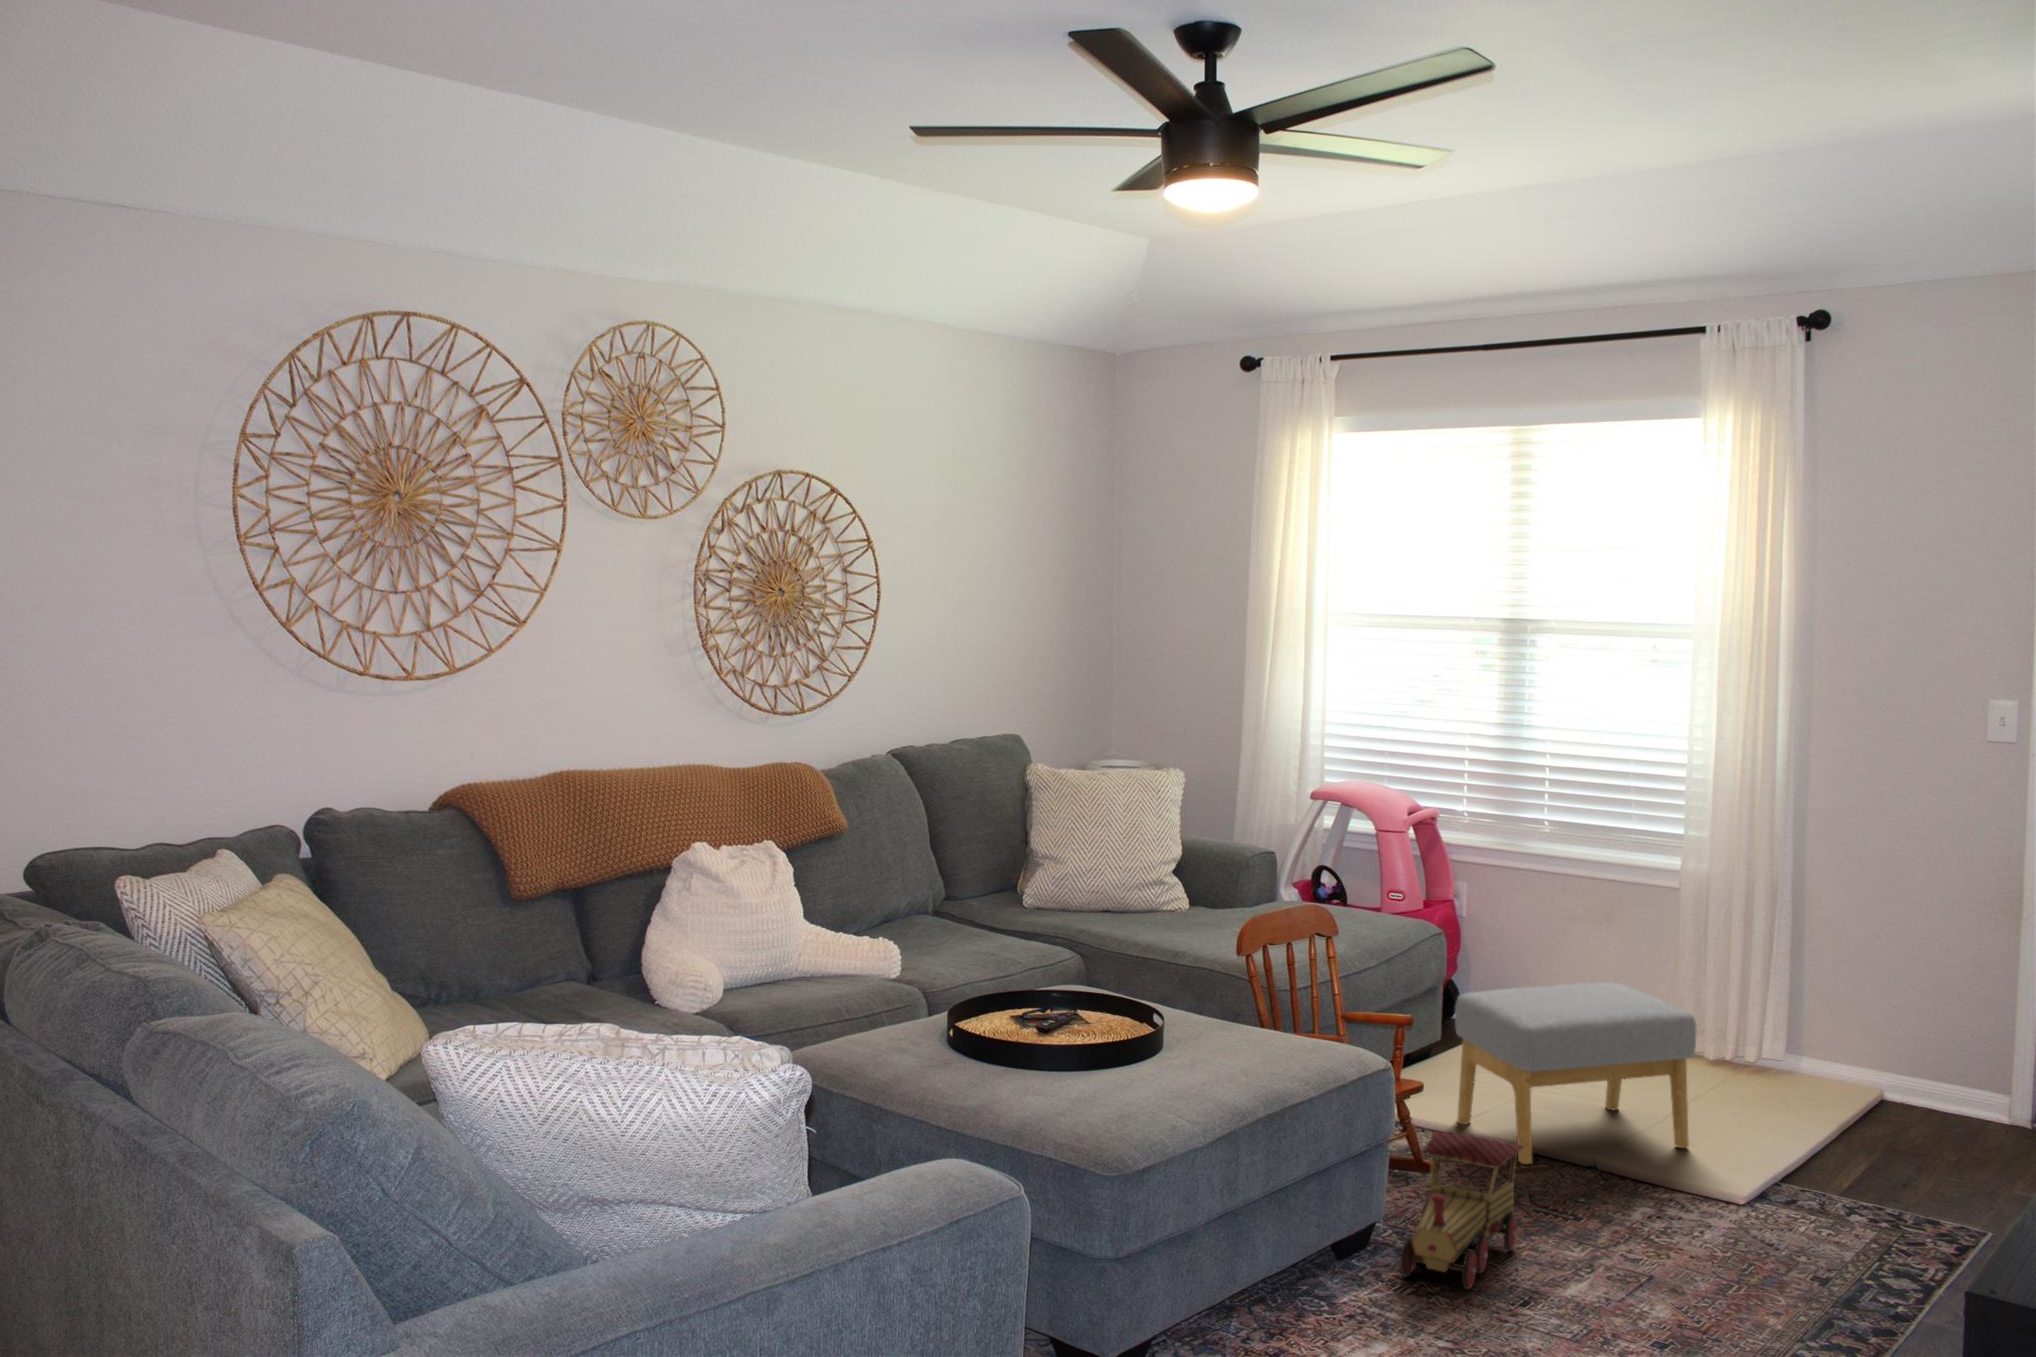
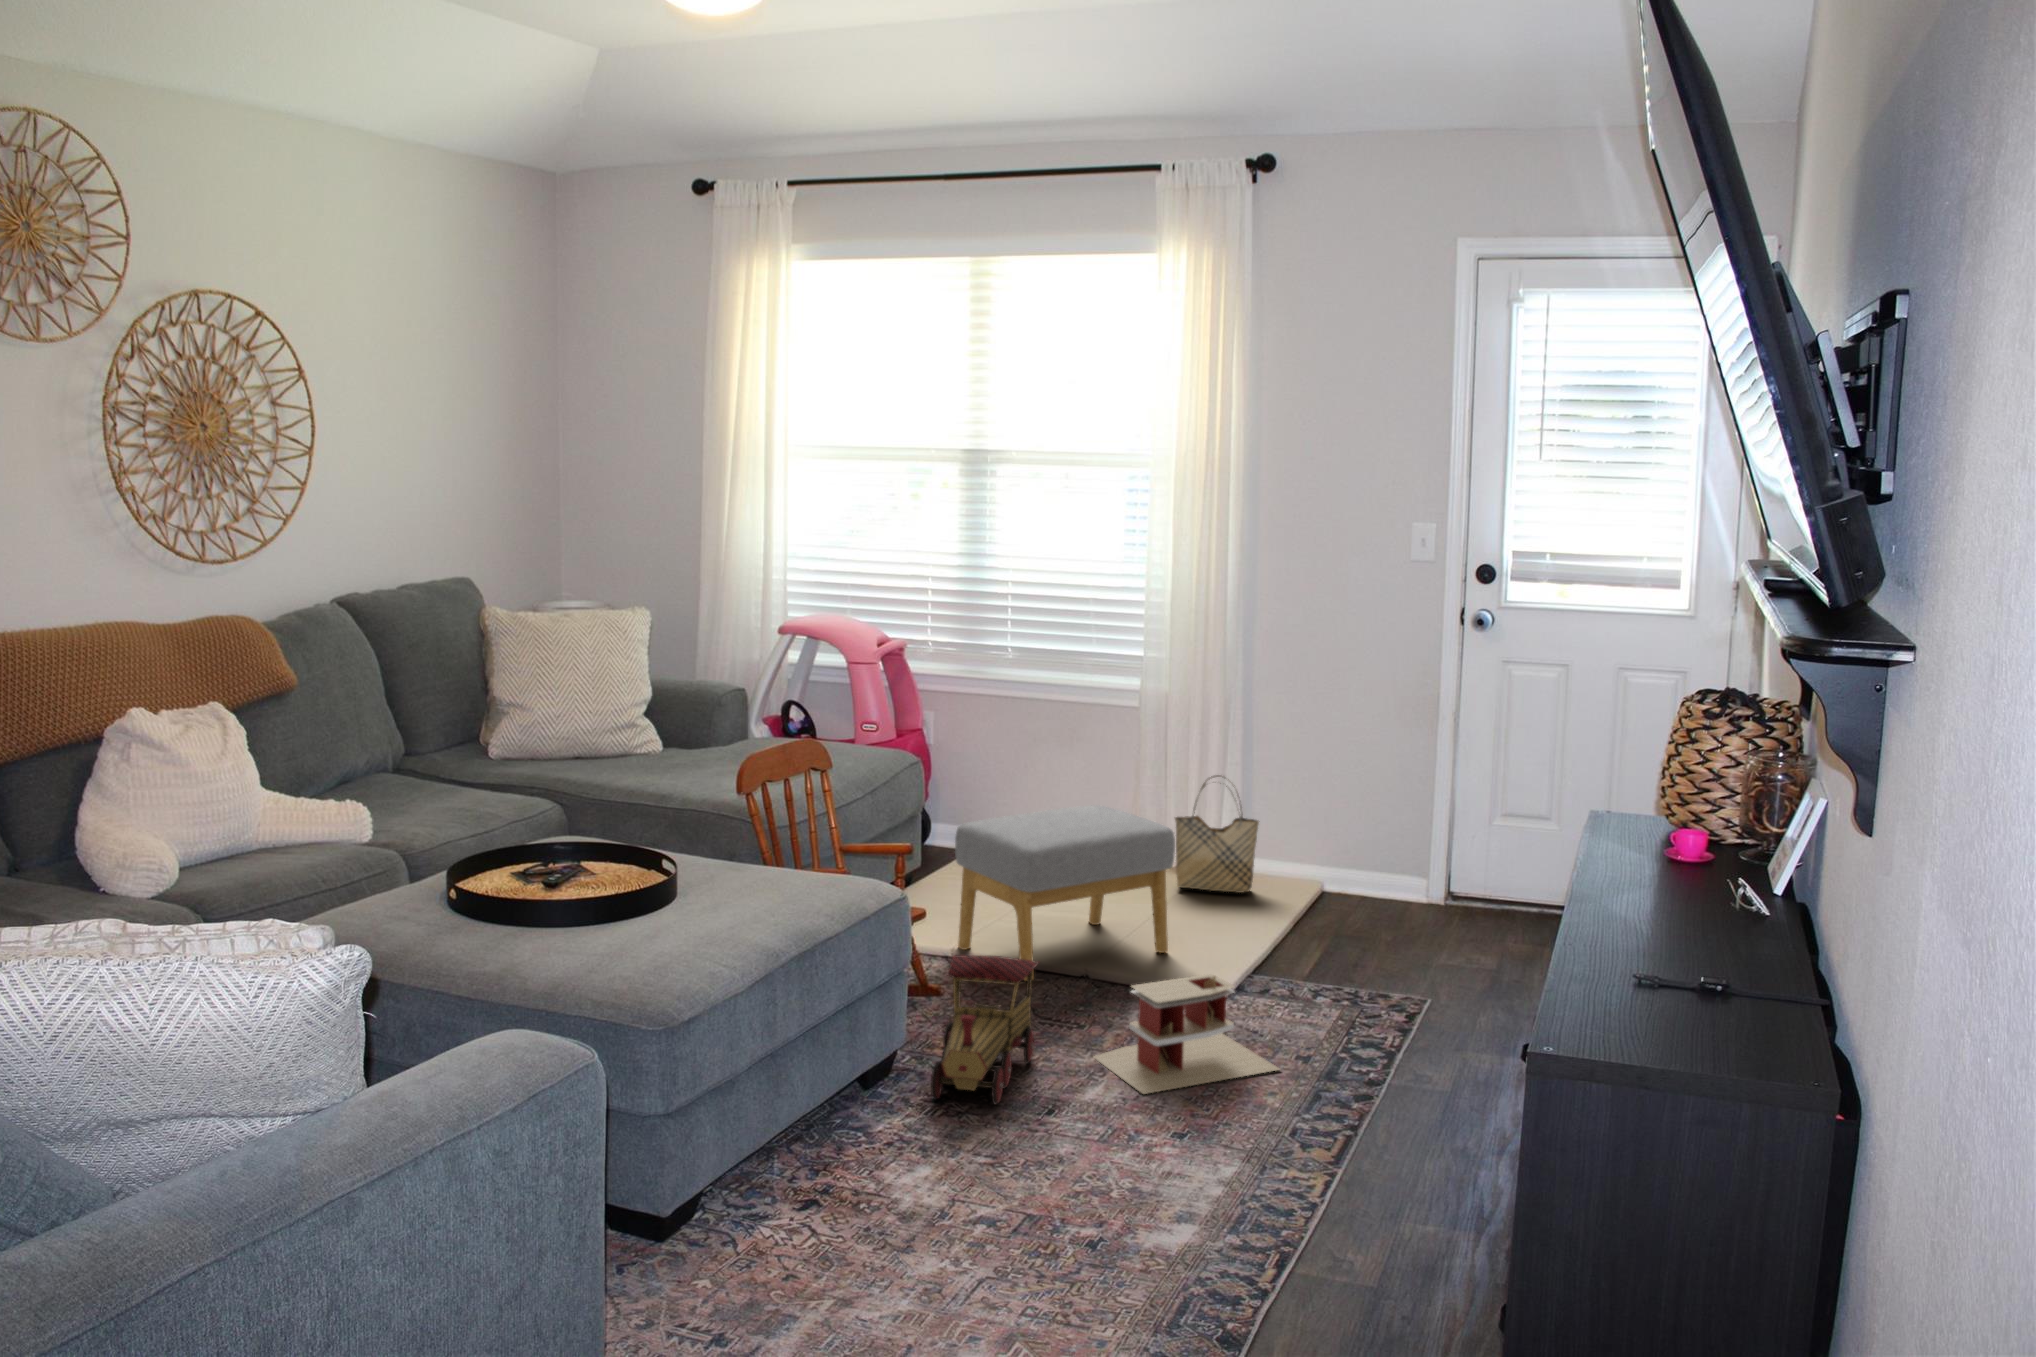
woven basket: none [1711,956,1812,1089] -> present [1175,775,1259,893]
toy house: none [1575,1178,1793,1298] -> present [1094,974,1279,1094]

